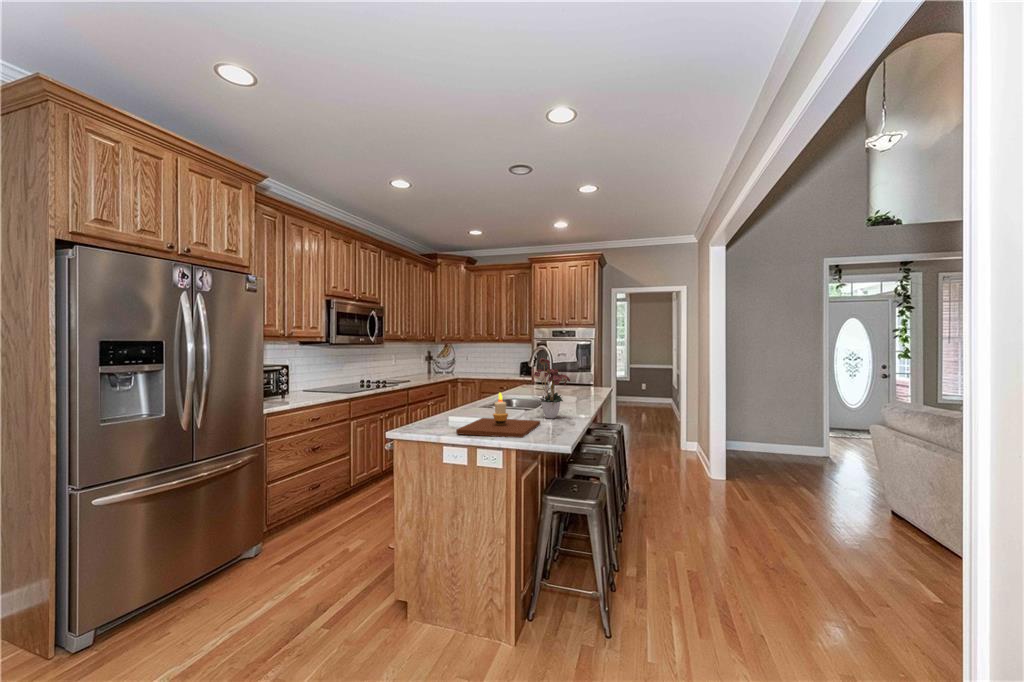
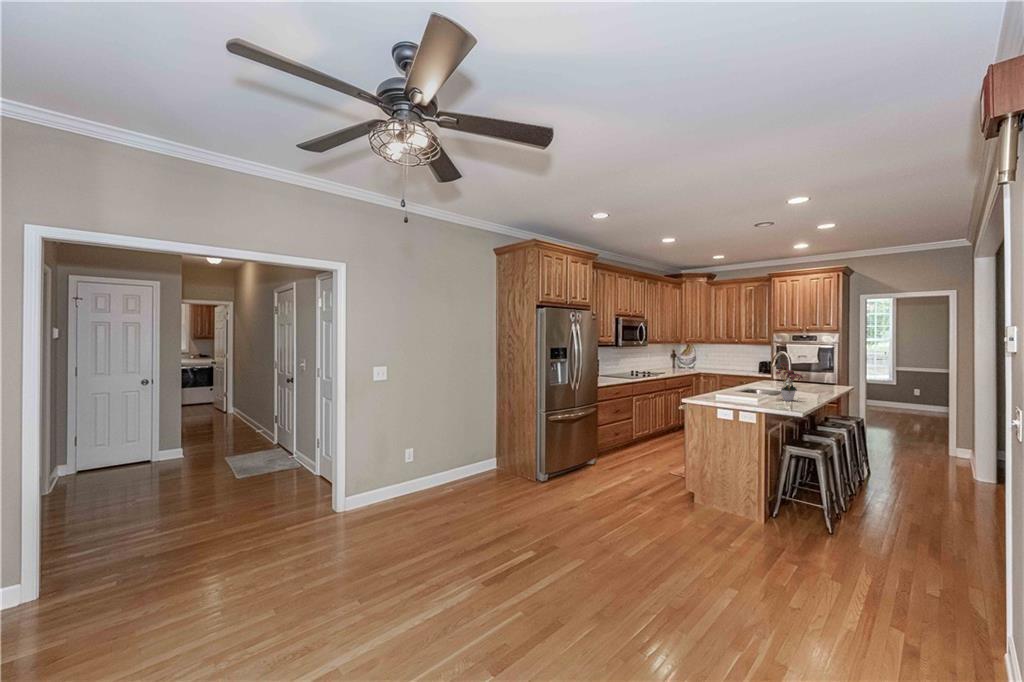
candle: present [456,393,540,438] -> none [727,382,780,407]

